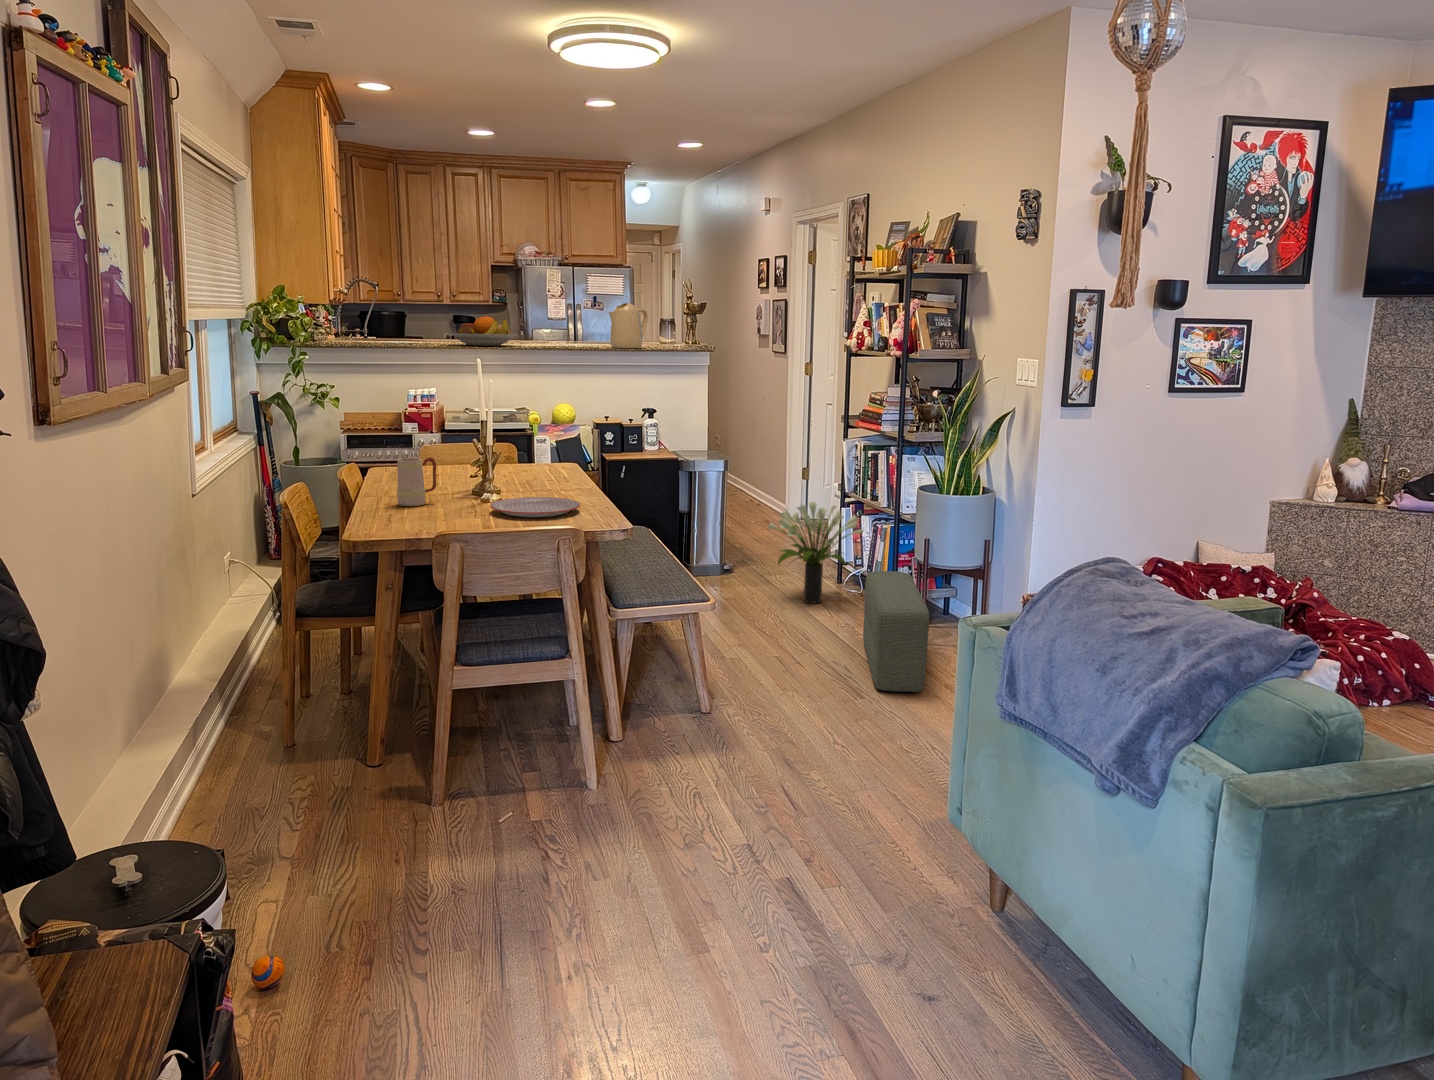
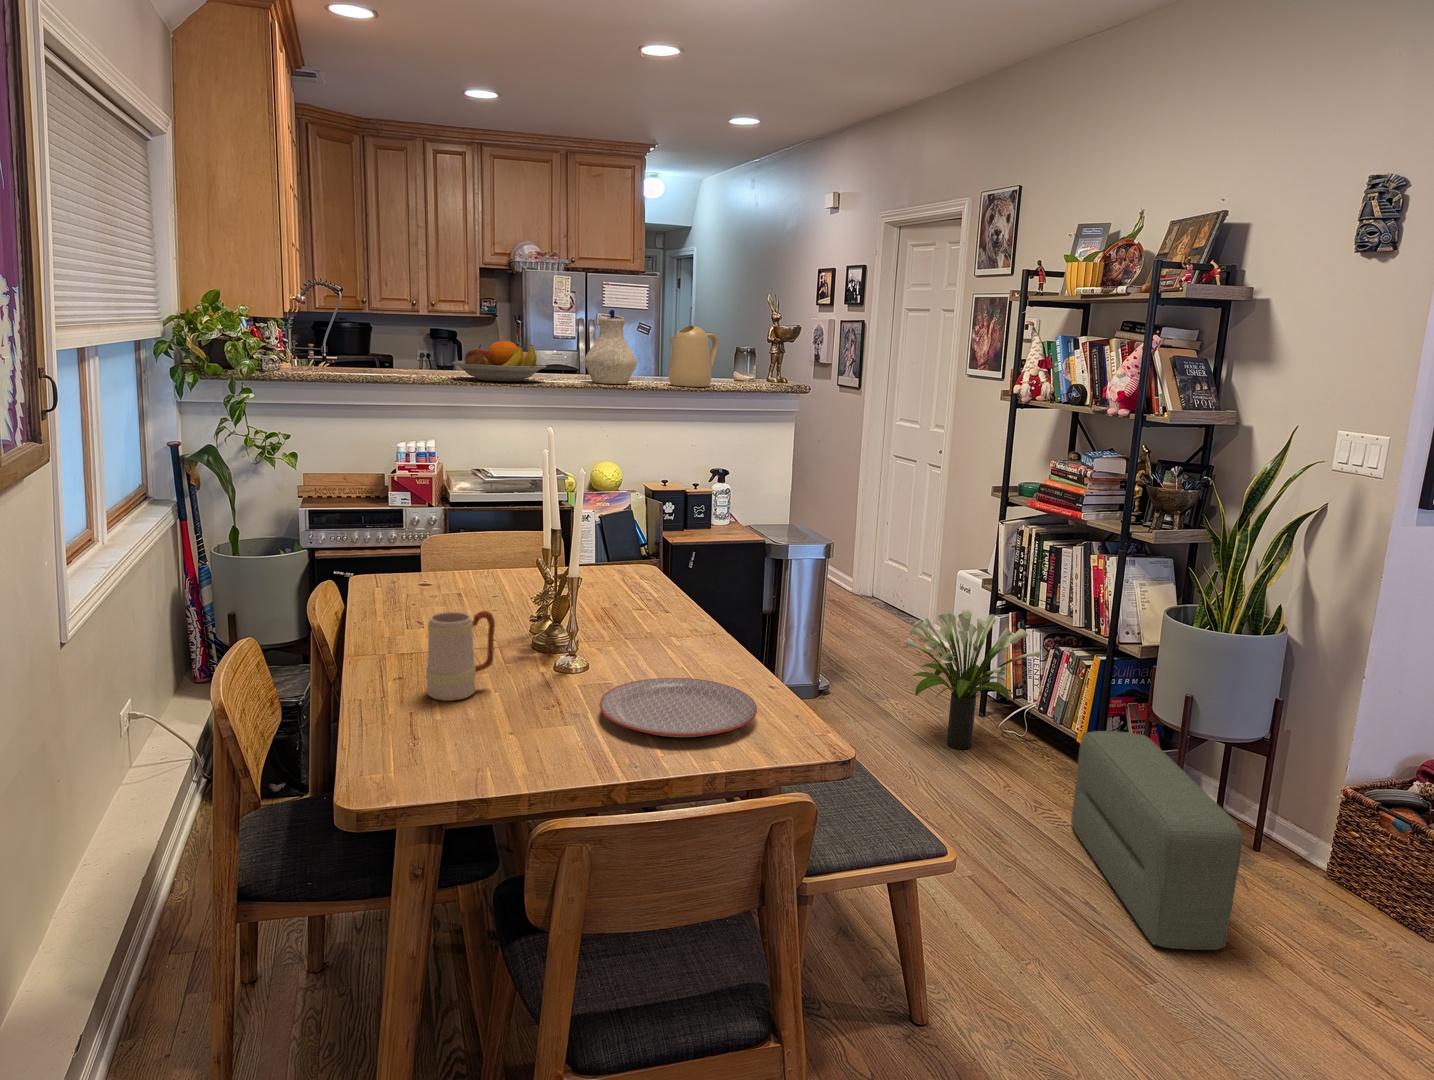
vase: none [547,299,585,347] -> present [585,318,637,384]

